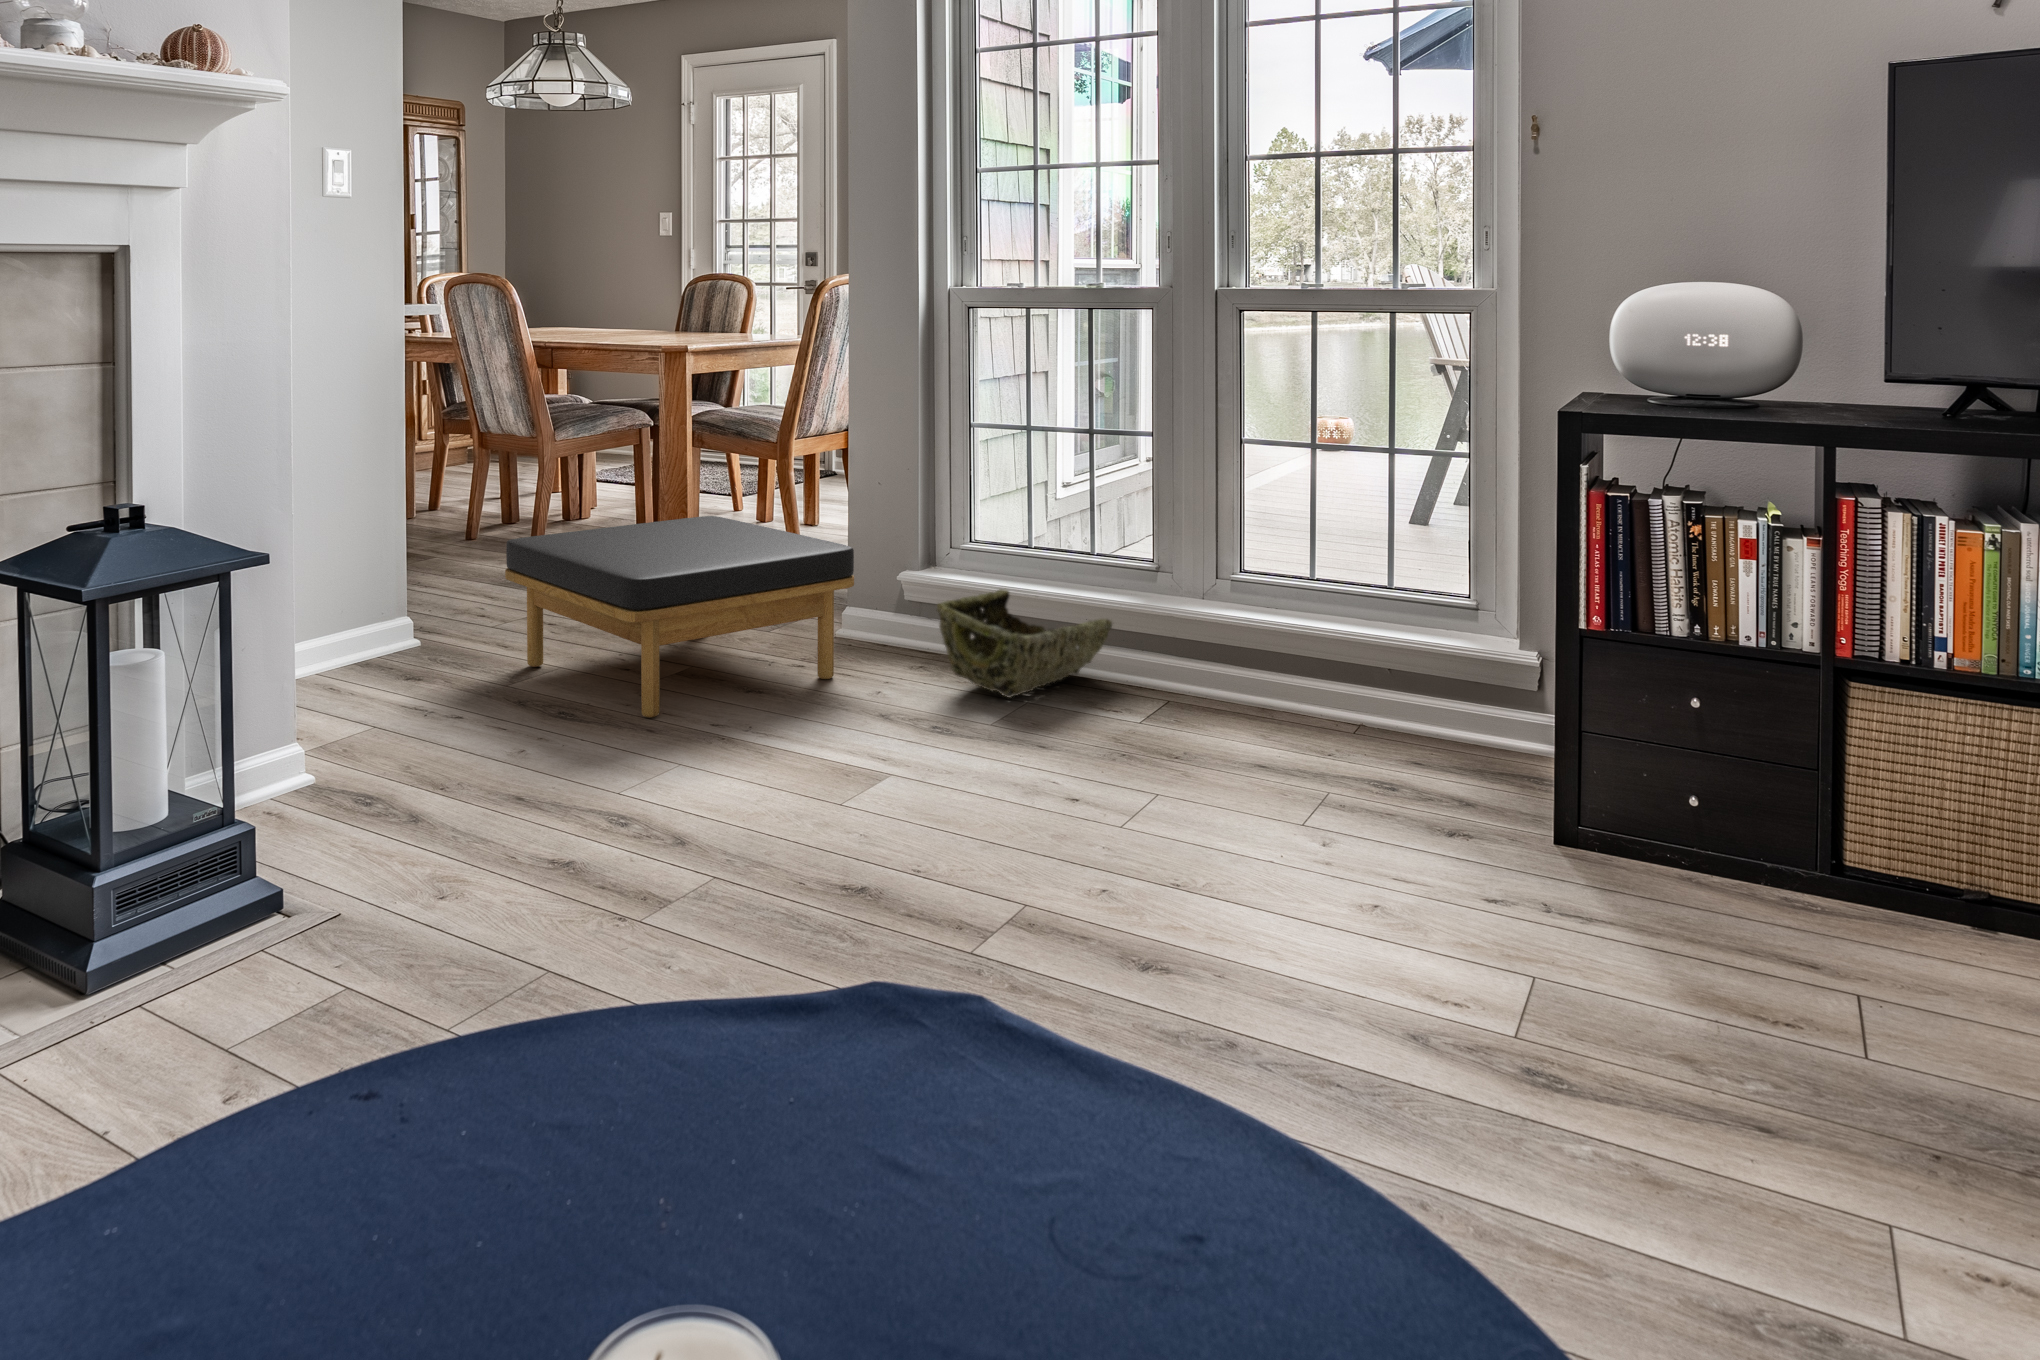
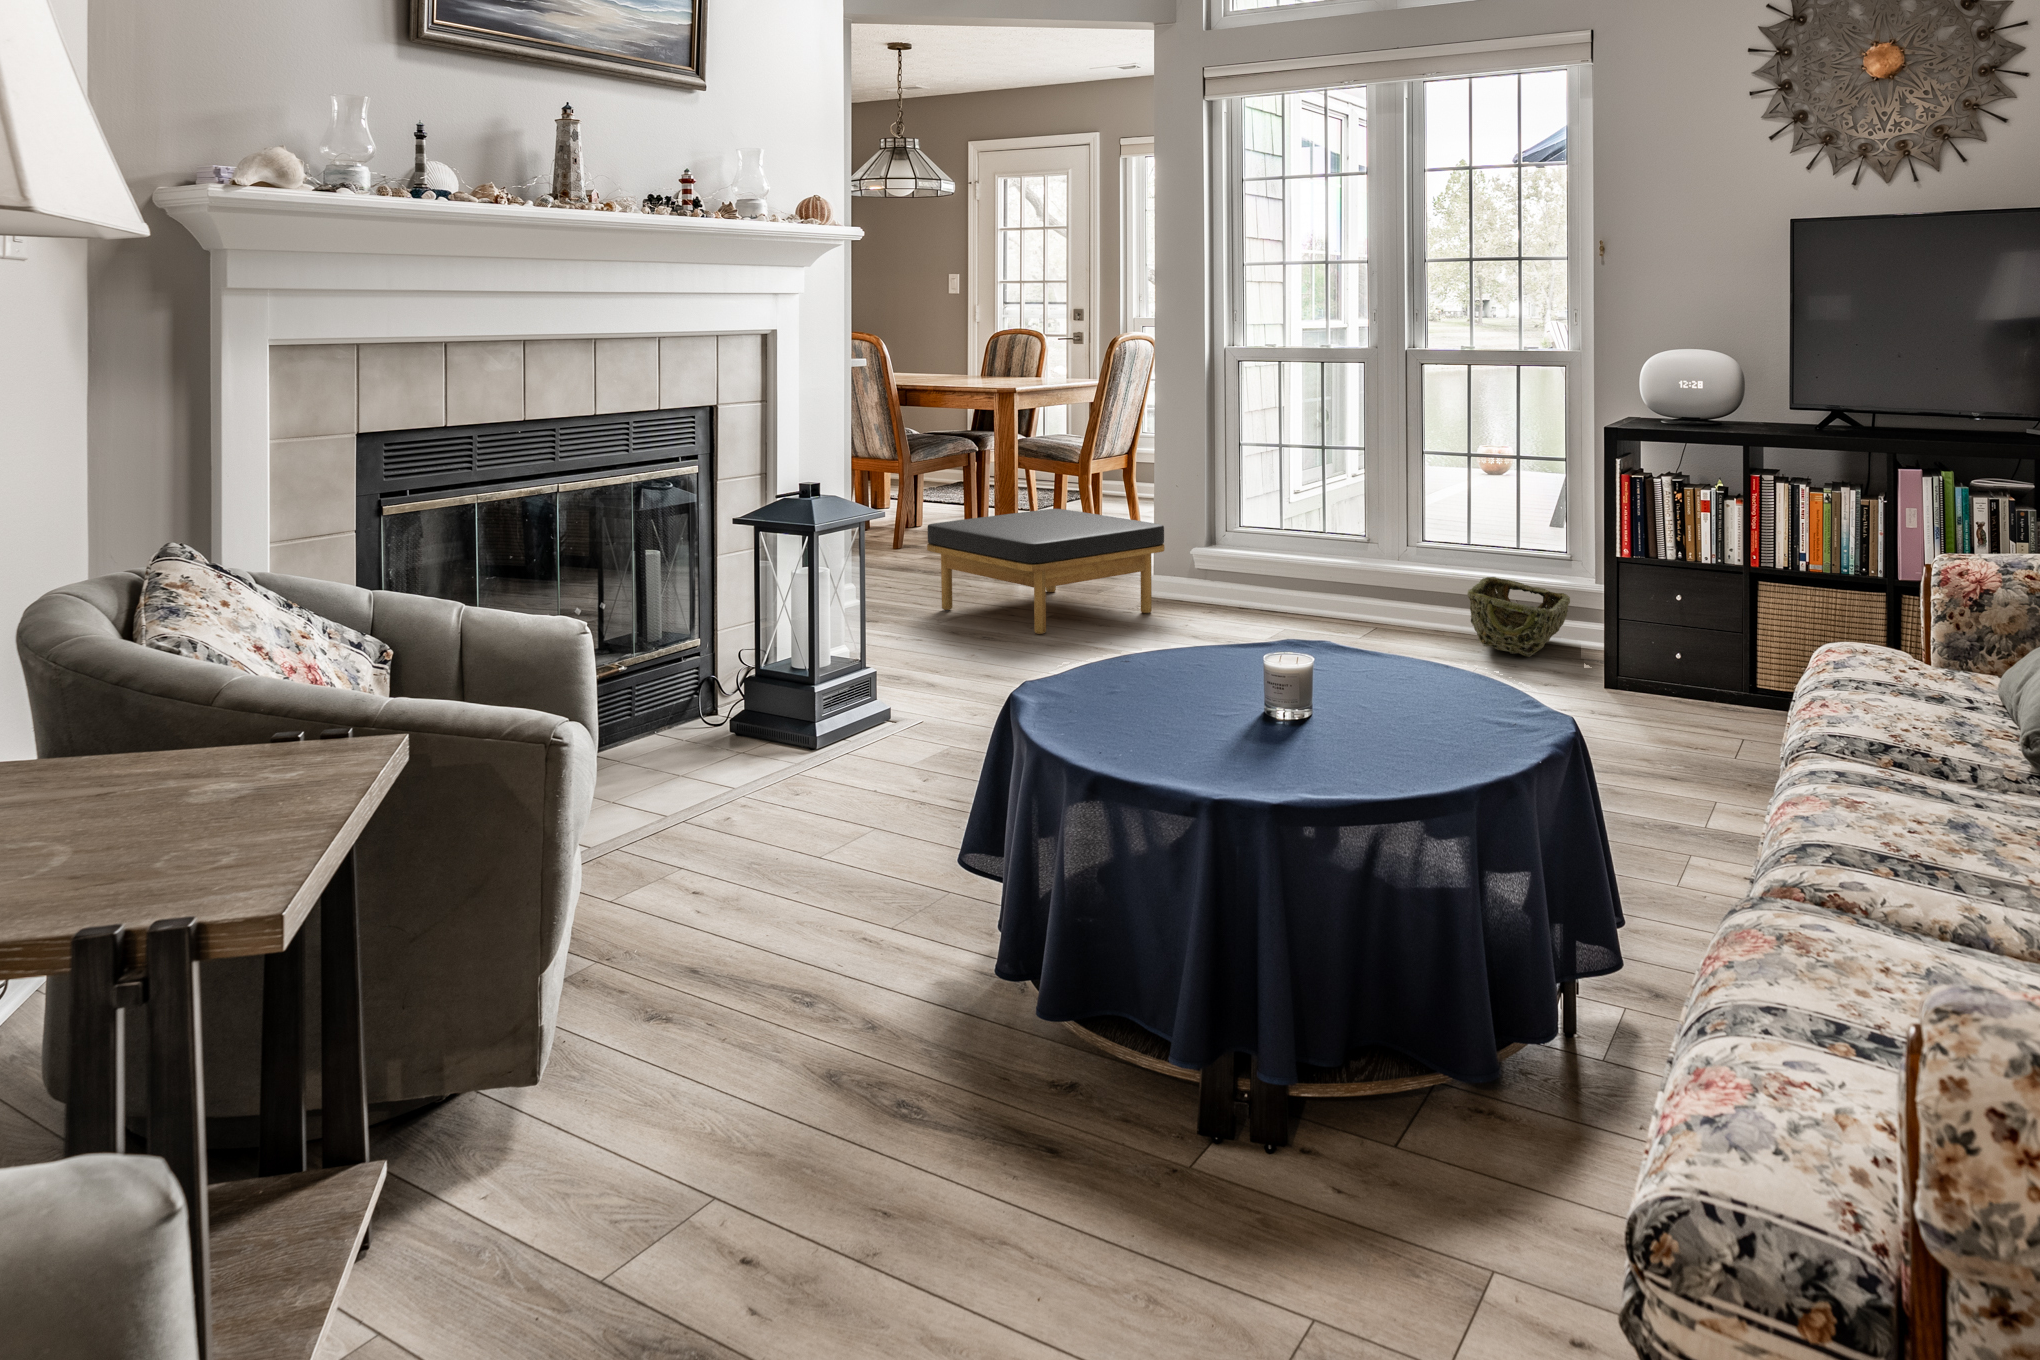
woven basket: present [937,589,1112,698] -> present [1467,577,1570,657]

